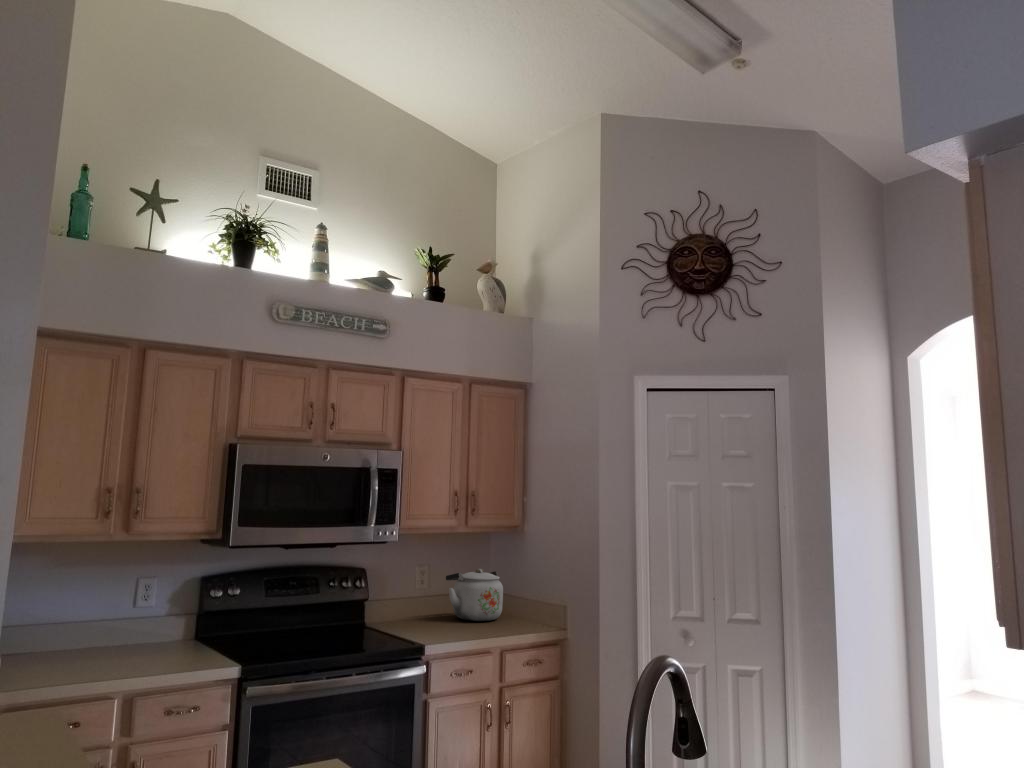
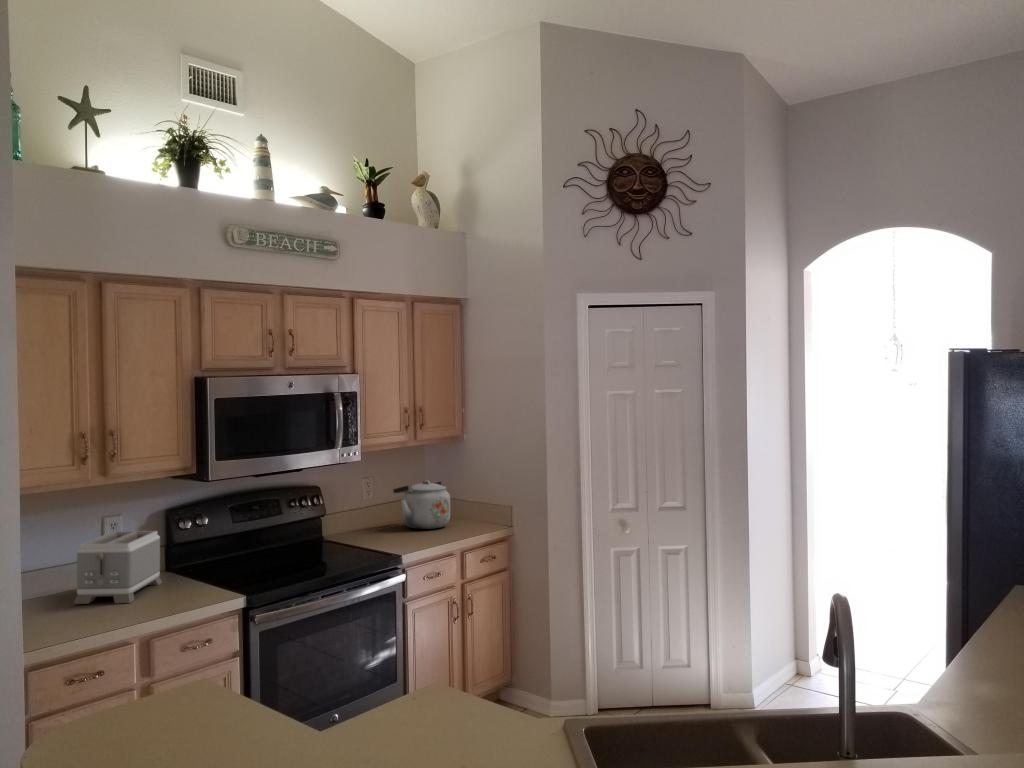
toaster: none [67,596,174,672] -> present [74,531,162,604]

